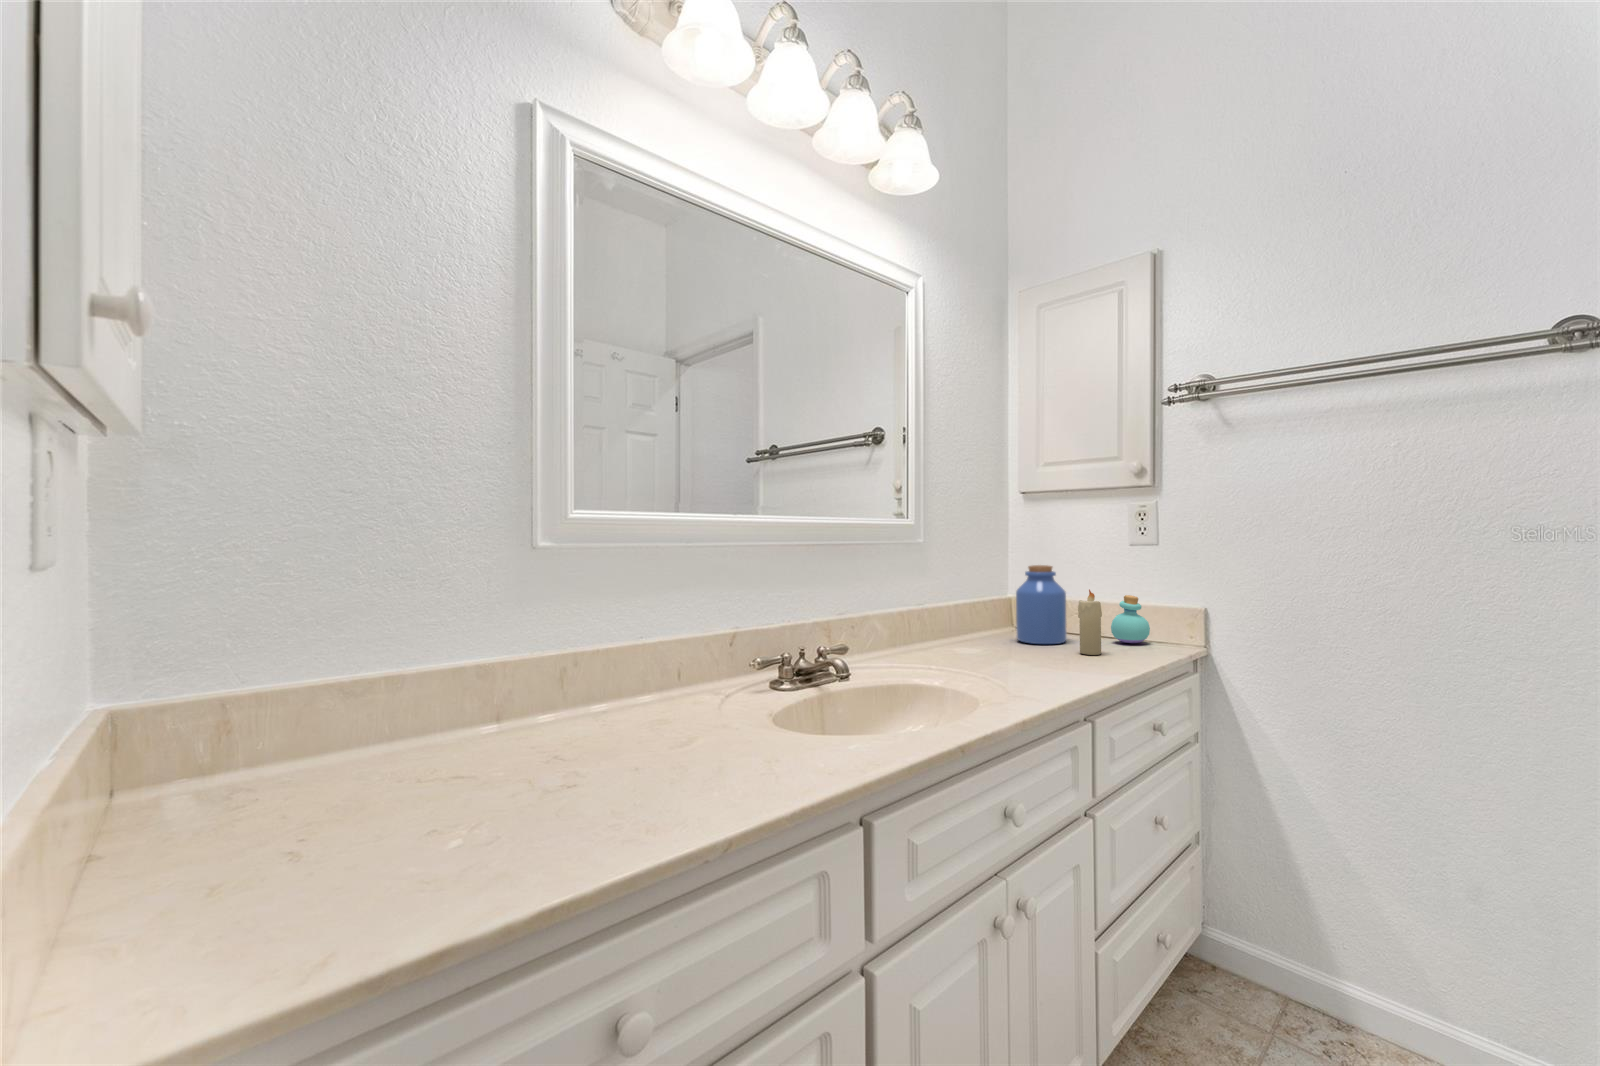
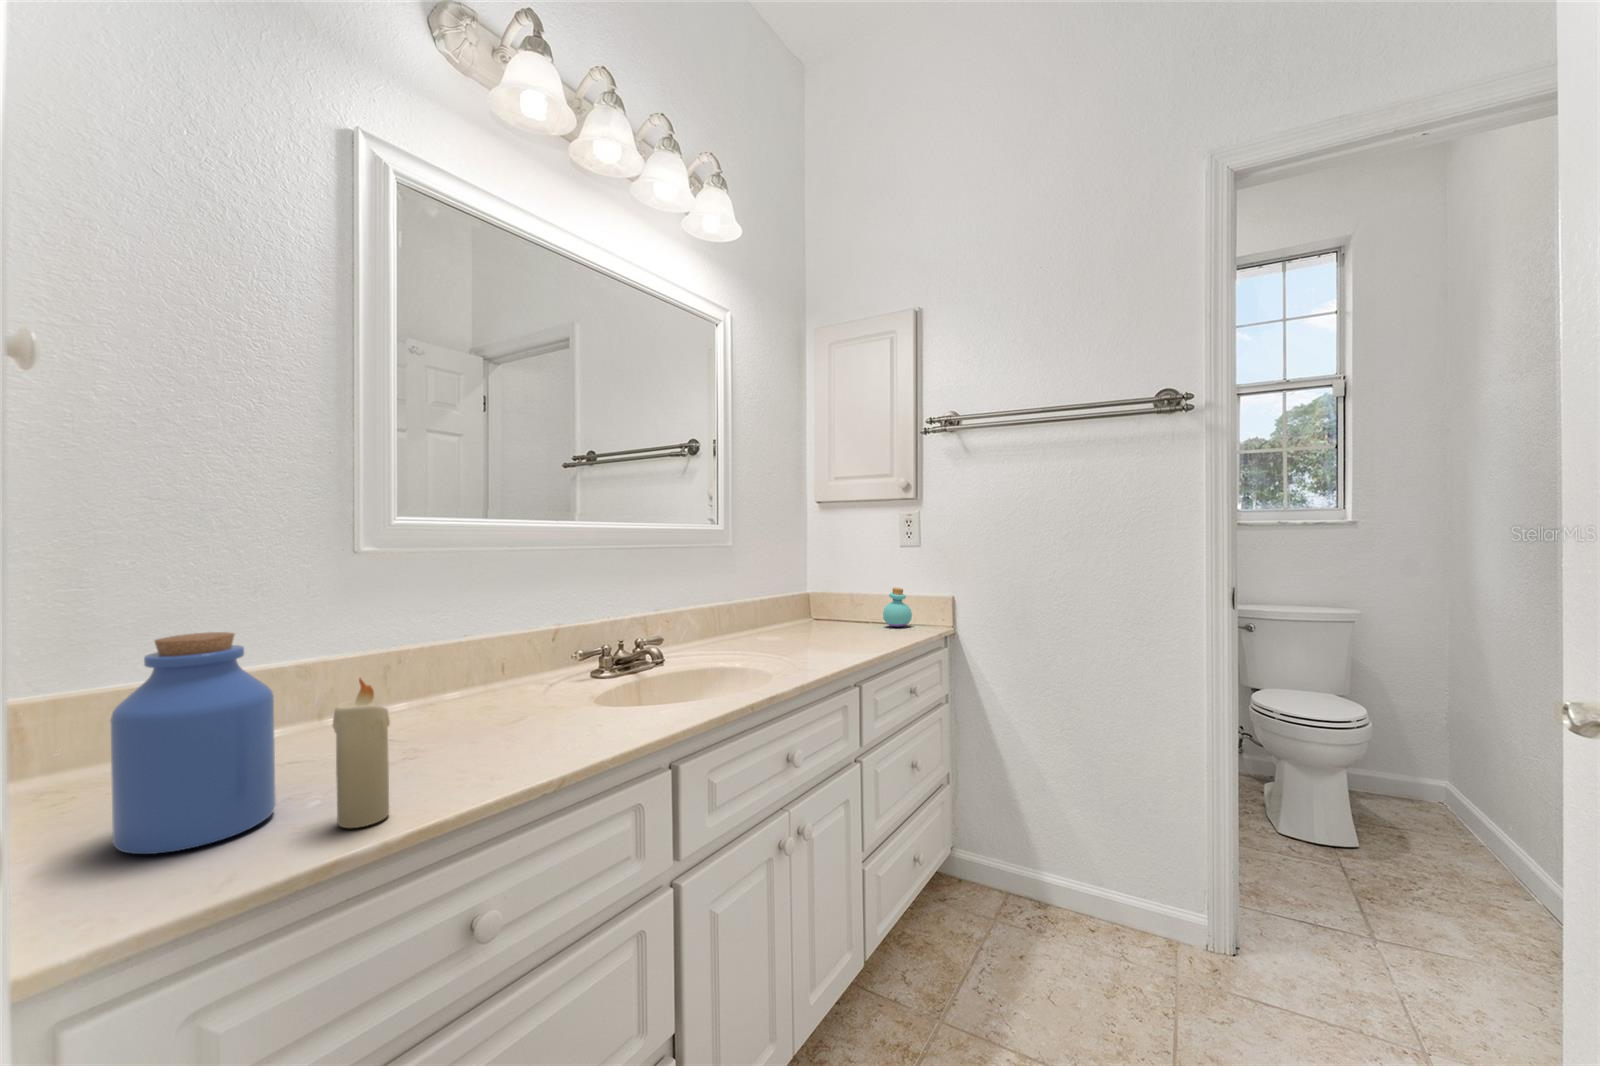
jar: present [1016,565,1067,644] -> present [110,632,276,854]
candle: present [1078,589,1102,655] -> present [333,678,390,828]

